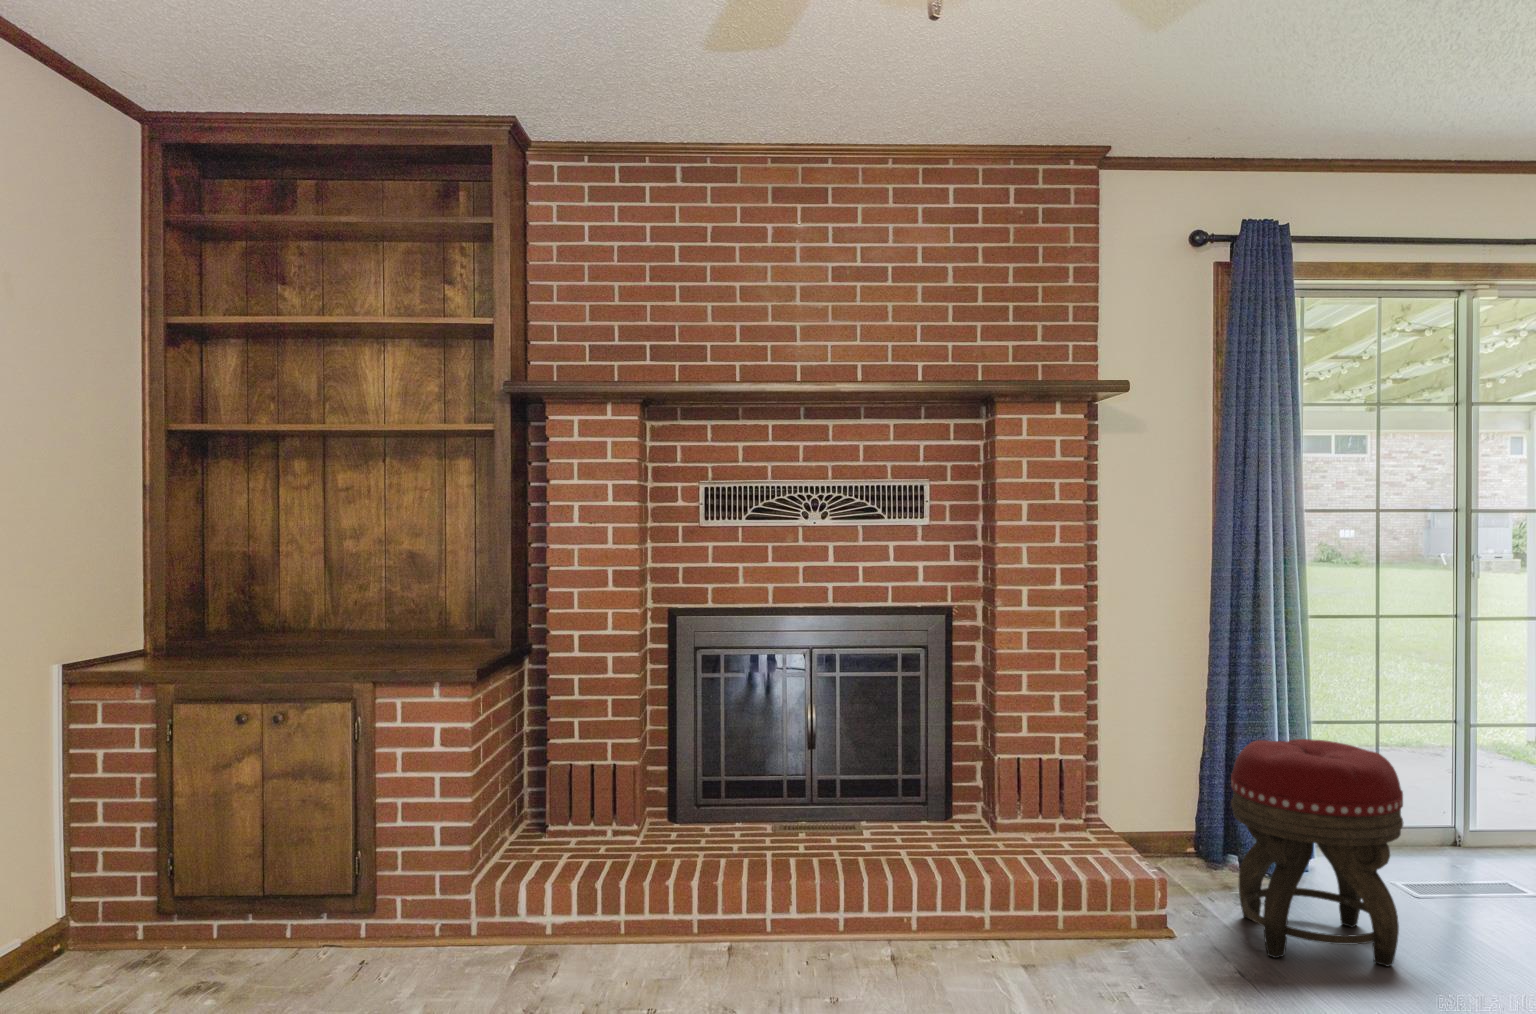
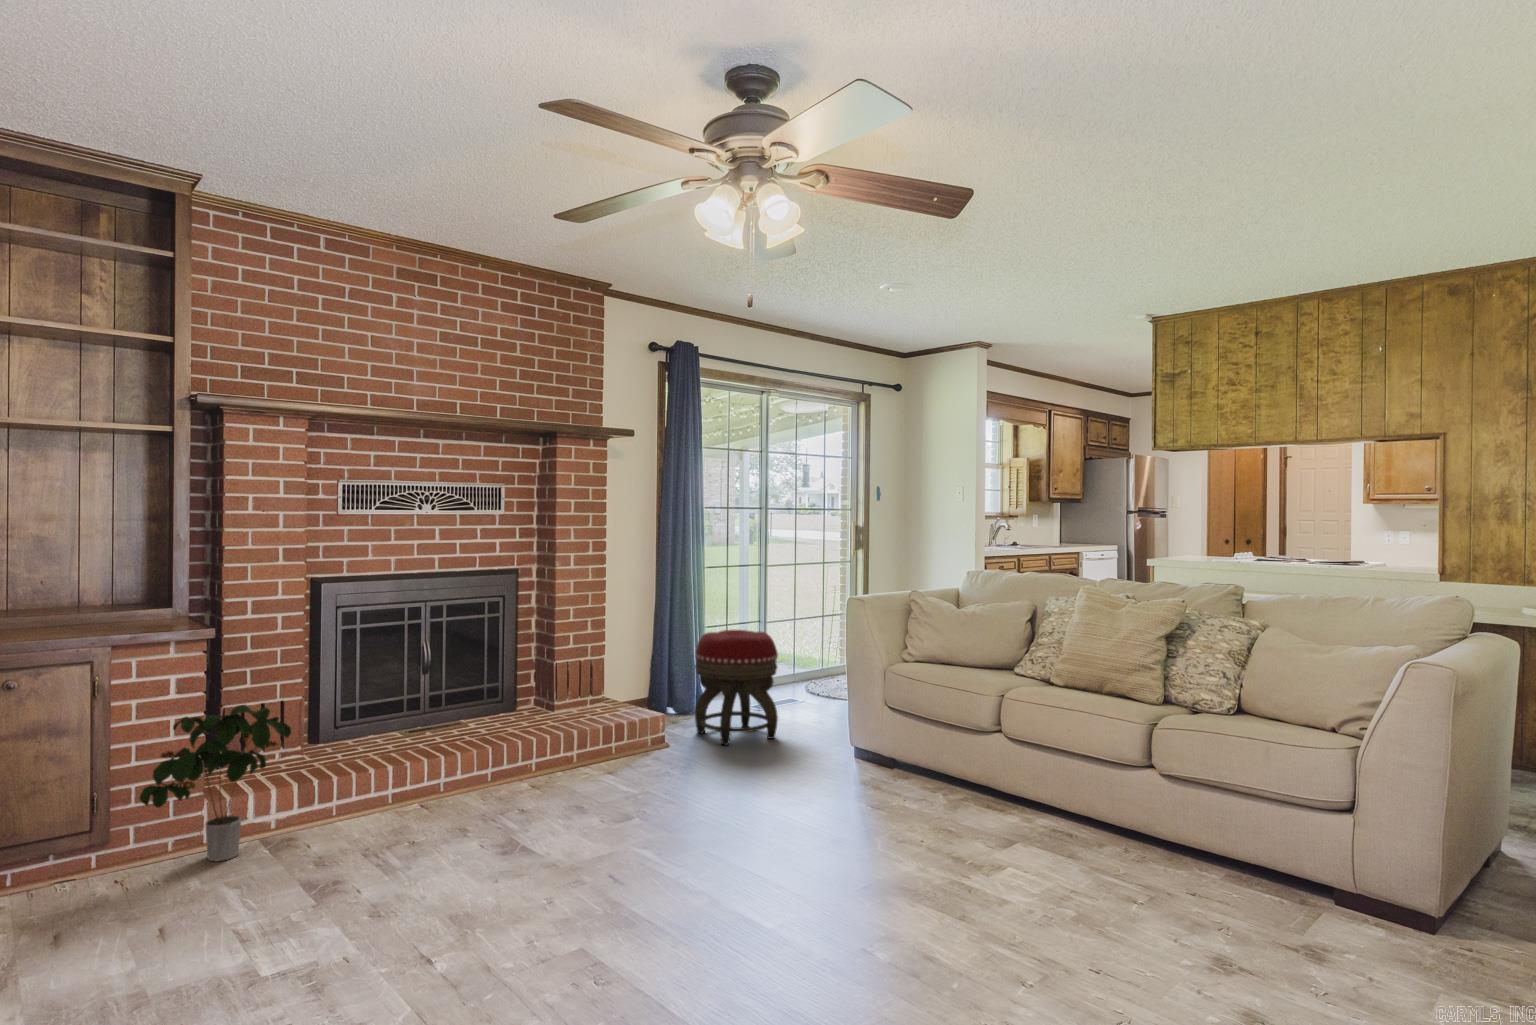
potted plant: none [378,772,555,965] -> present [140,705,291,861]

